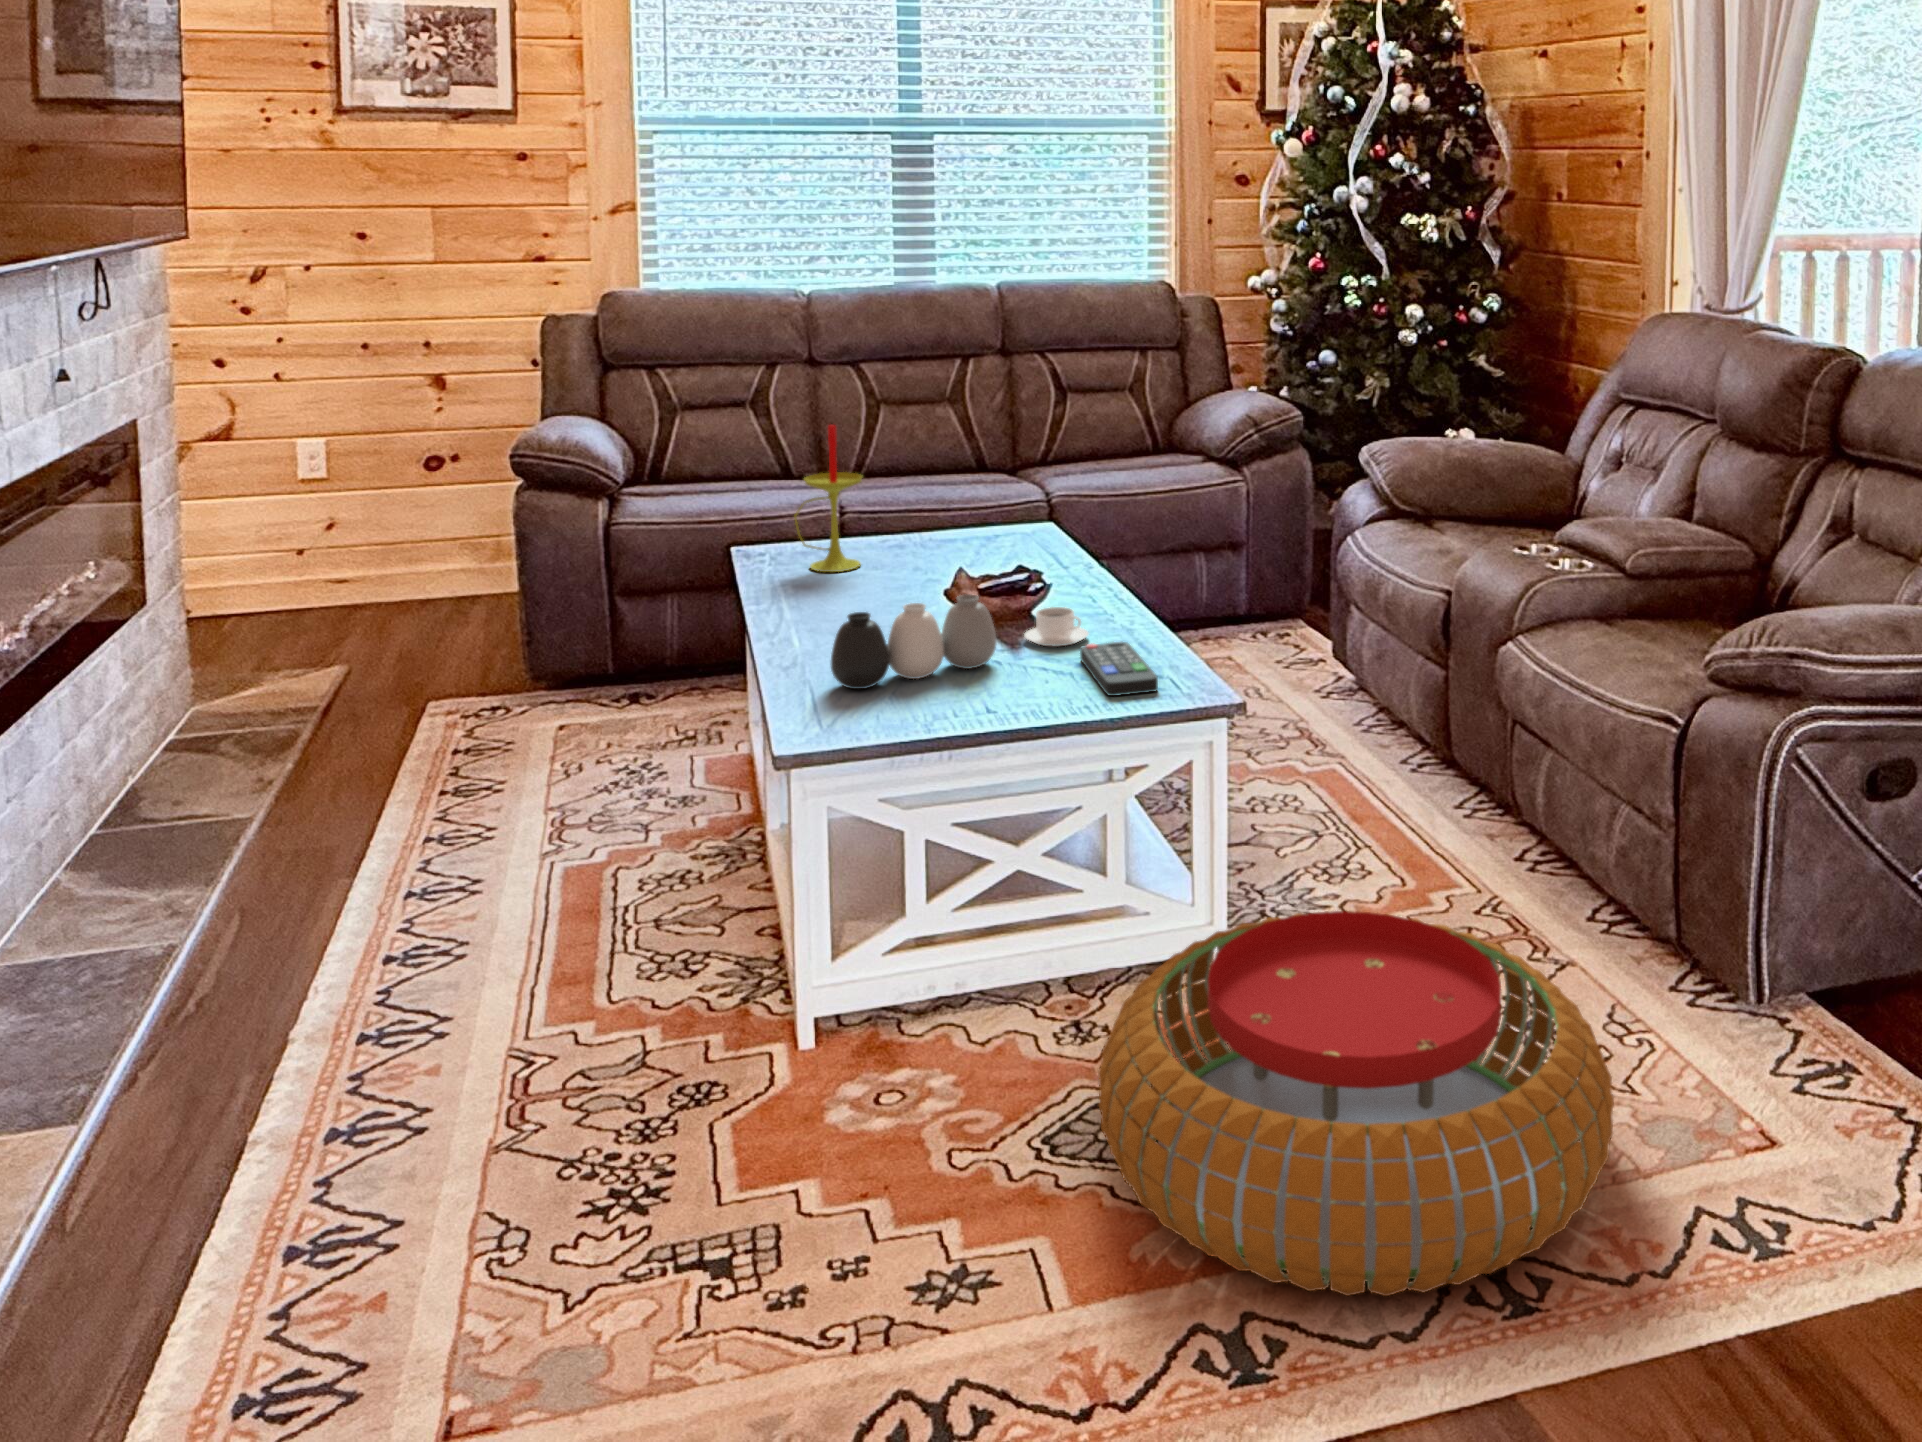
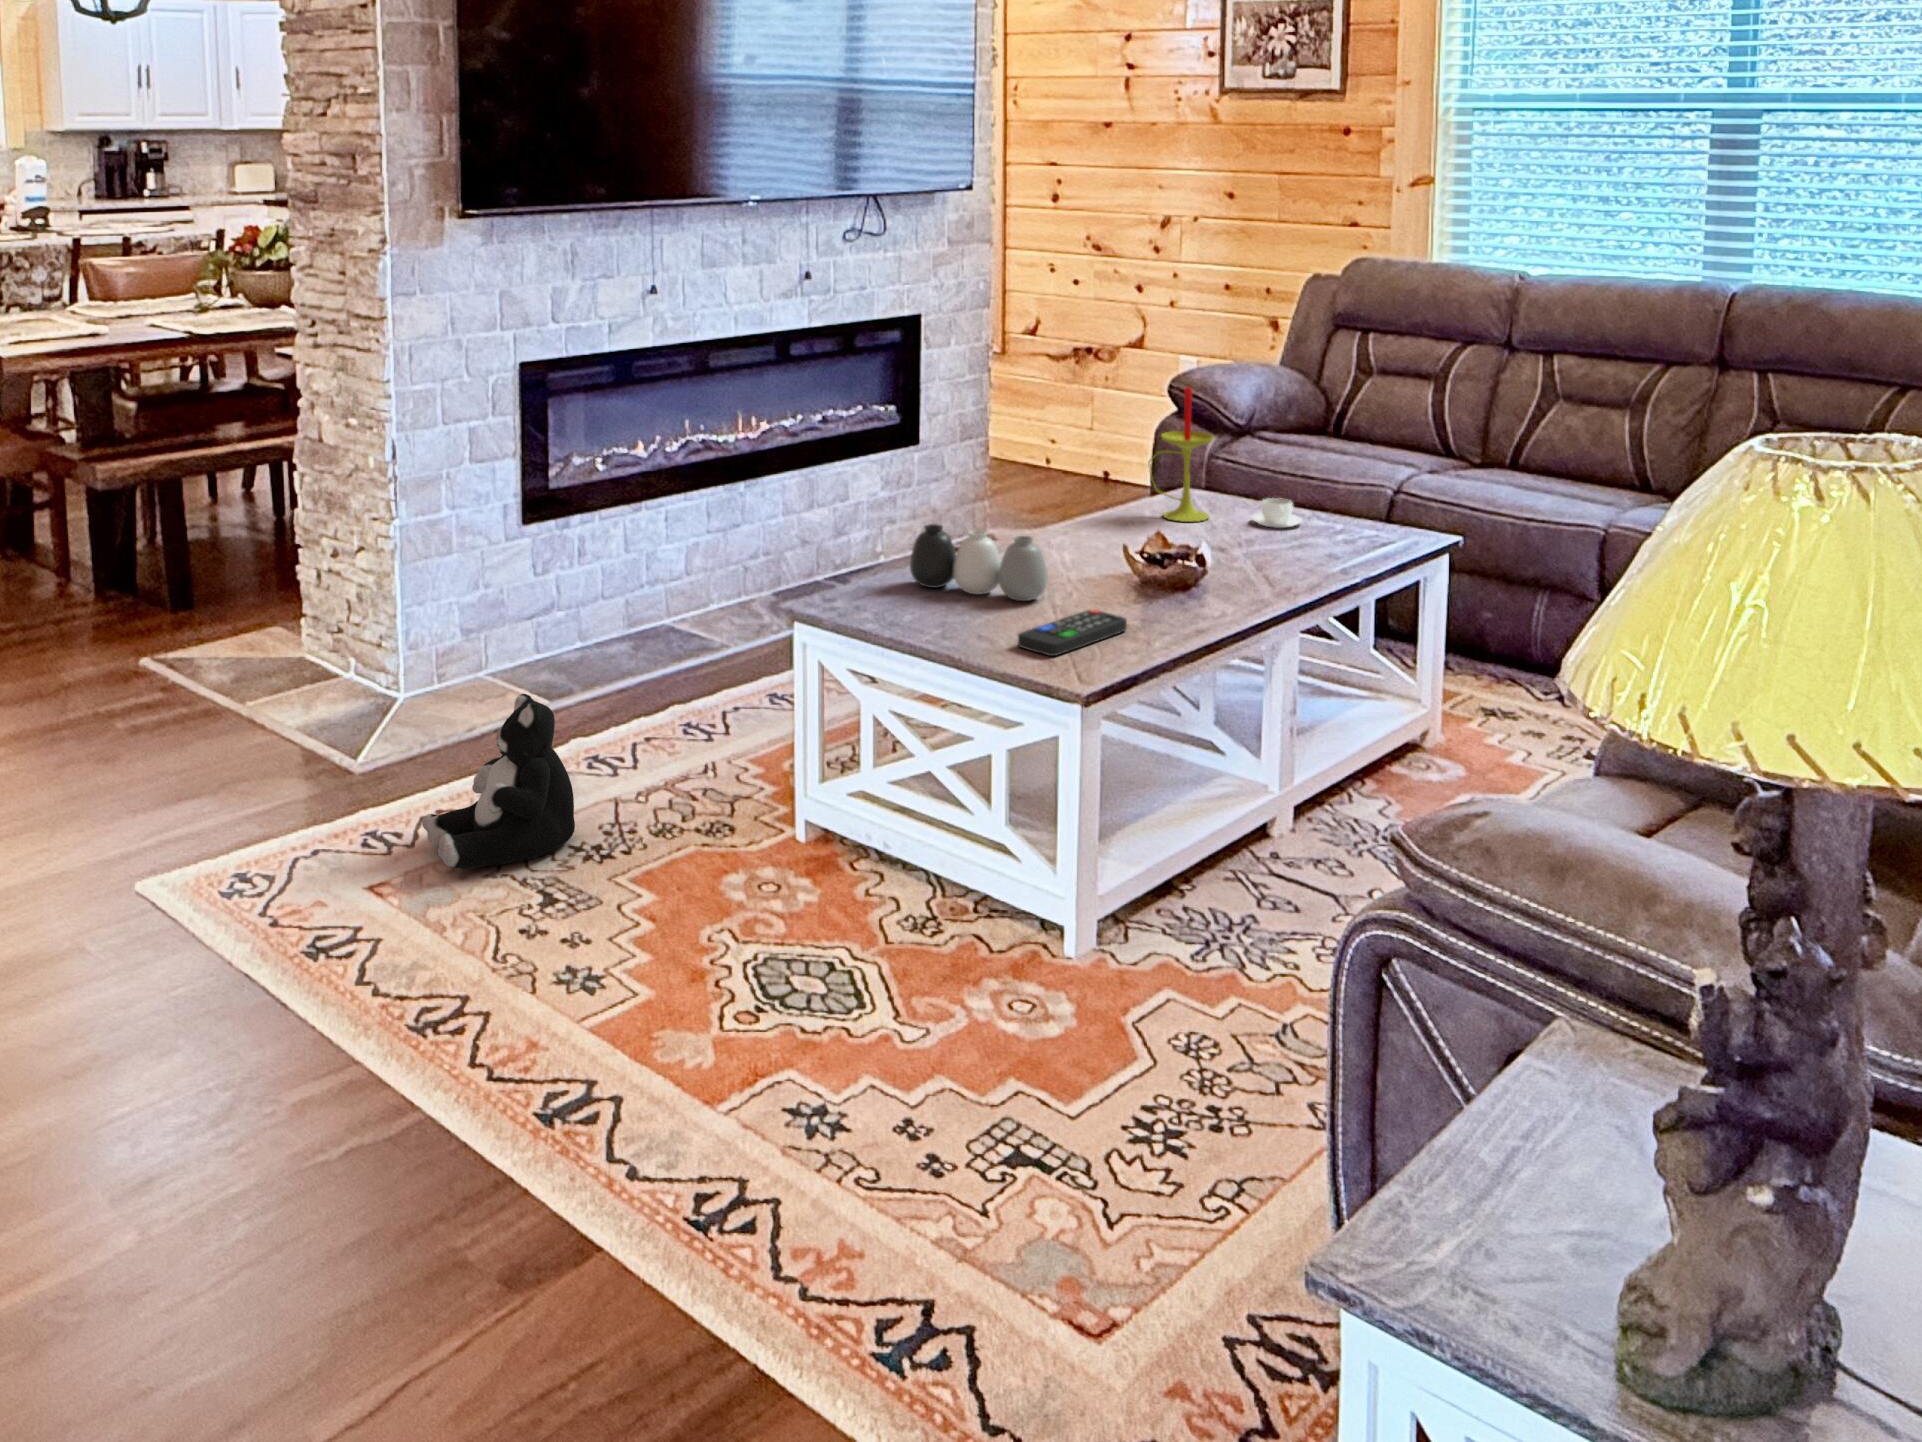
coffee cup: present [1024,607,1088,646] -> present [1252,498,1303,528]
pouf: present [1098,911,1614,1296] -> none [621,855,1092,1193]
plush toy: none [408,1027,634,1345] -> present [422,694,575,869]

